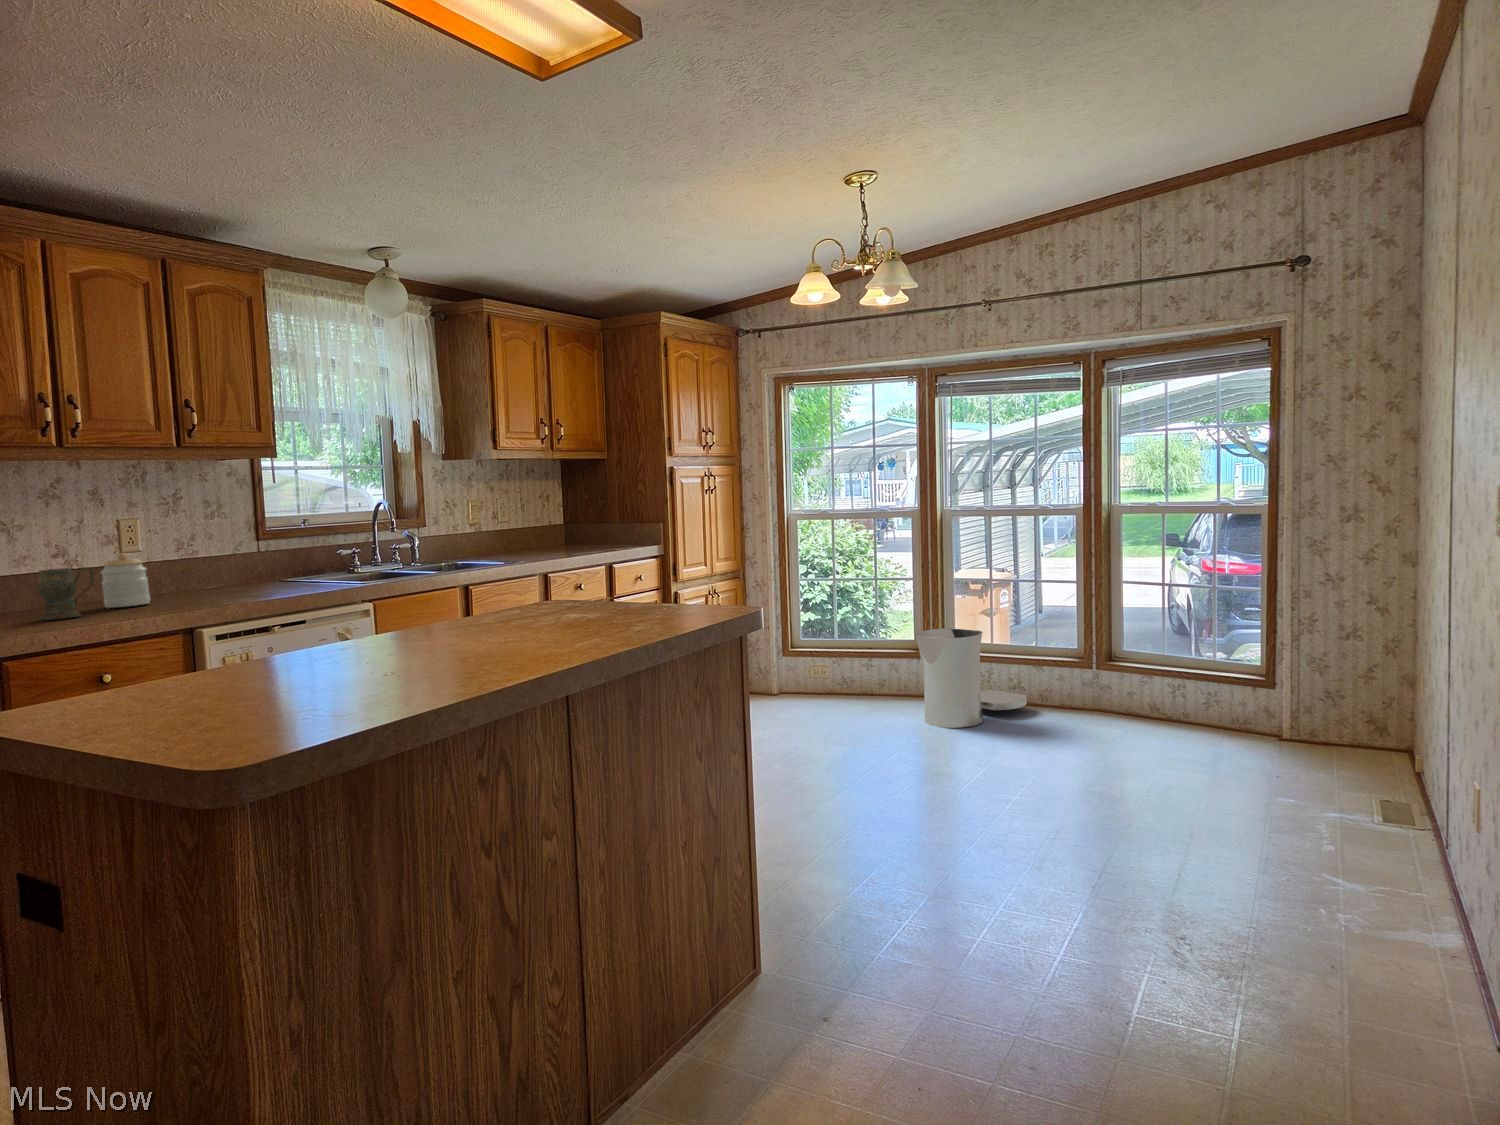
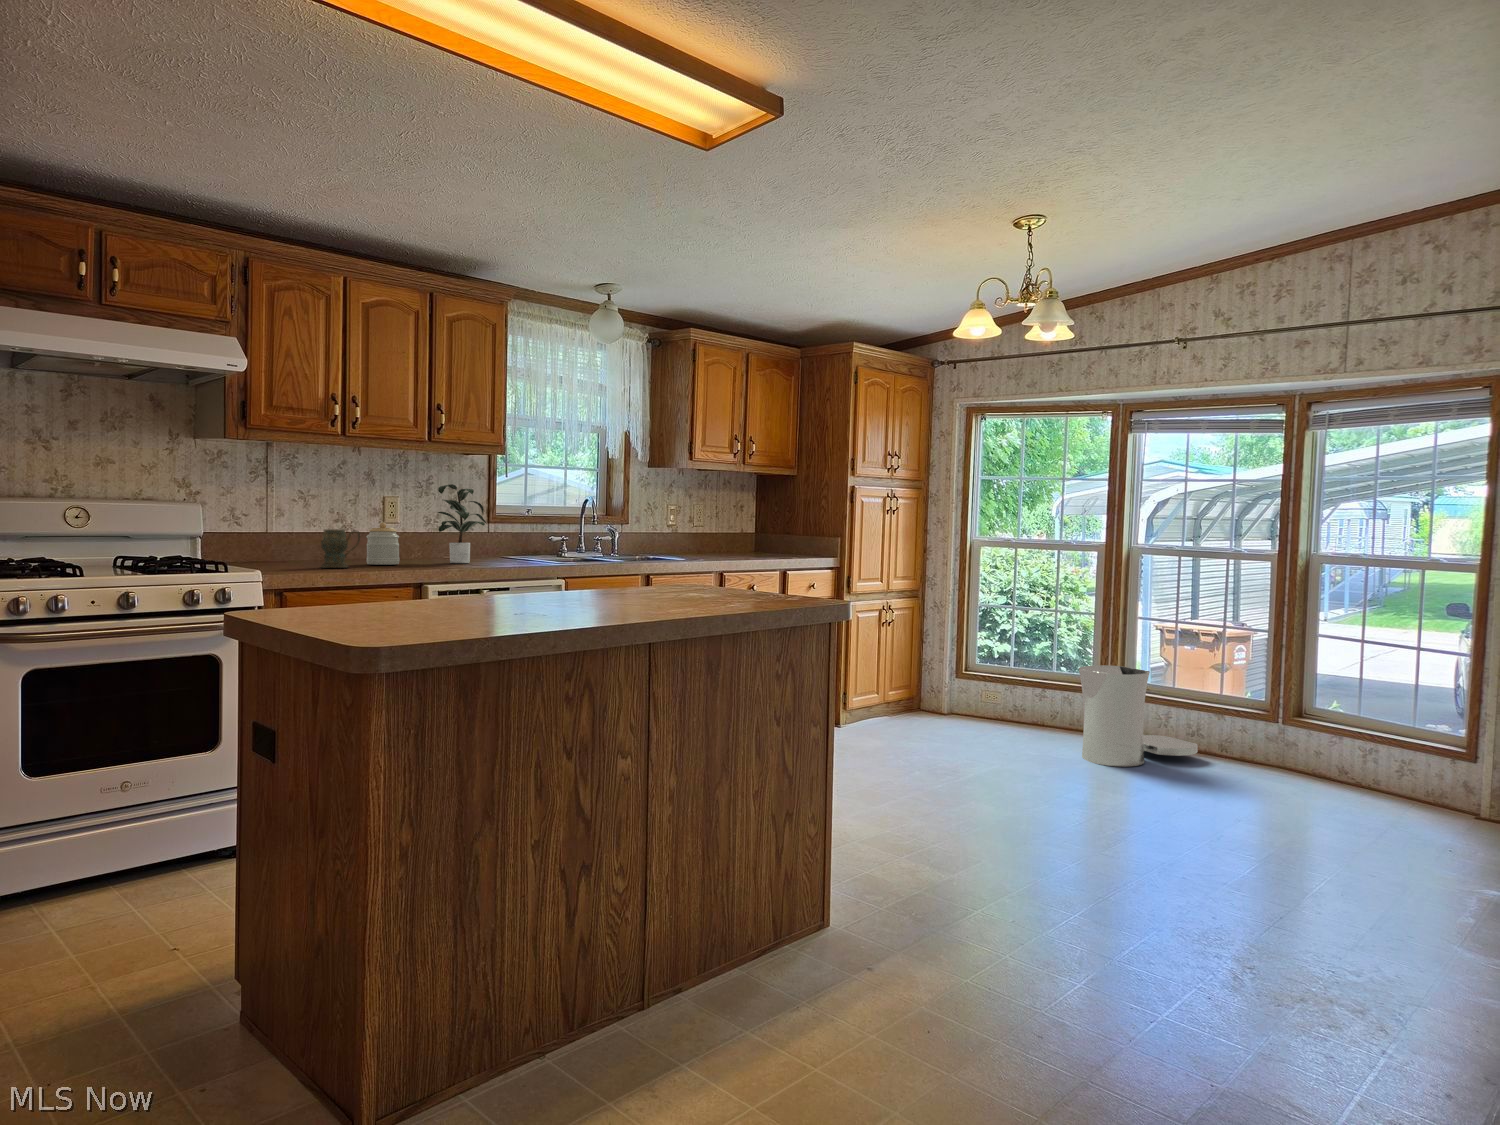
potted plant: none [182,496,281,594] -> present [438,484,486,563]

